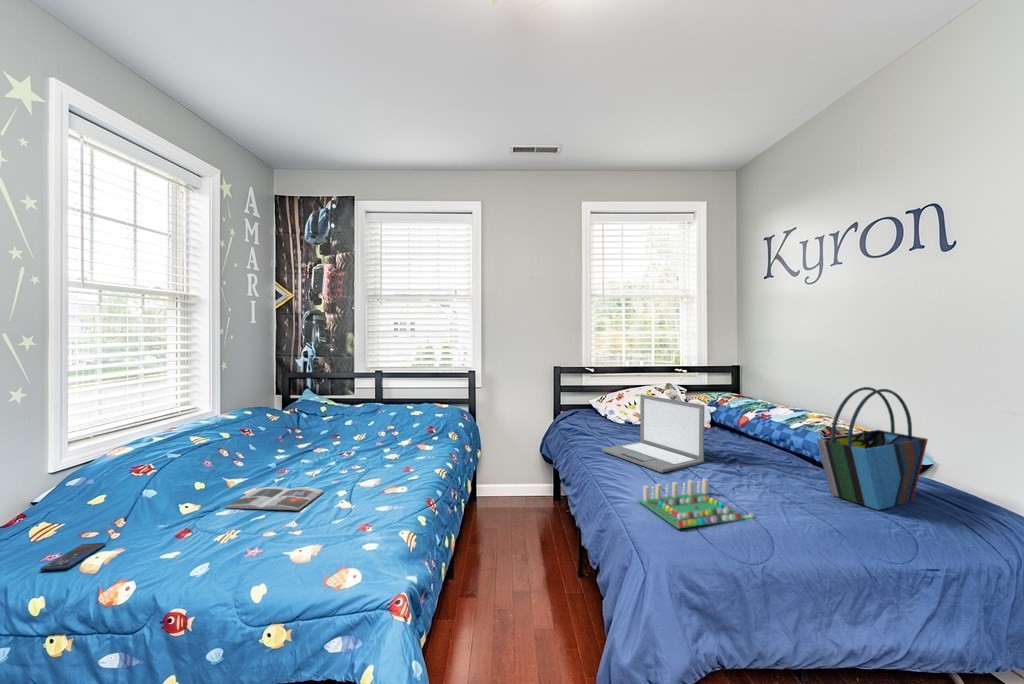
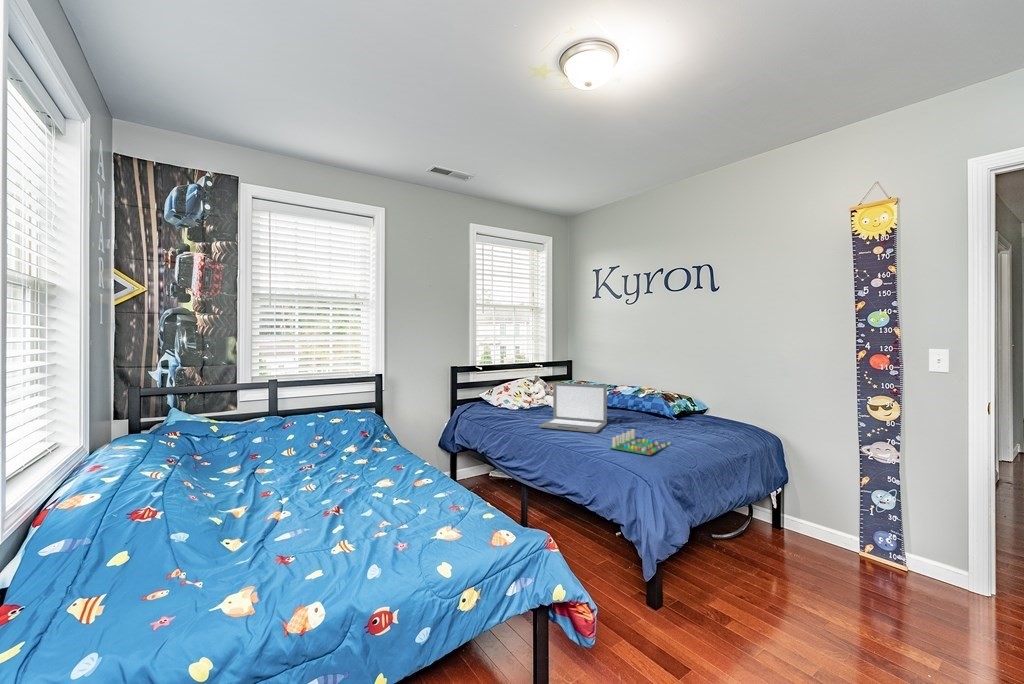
tote bag: present [817,387,928,510] -> none [683,366,717,431]
magazine: present [224,487,324,510] -> none [267,496,359,531]
smartphone: present [40,543,106,570] -> none [170,585,214,622]

